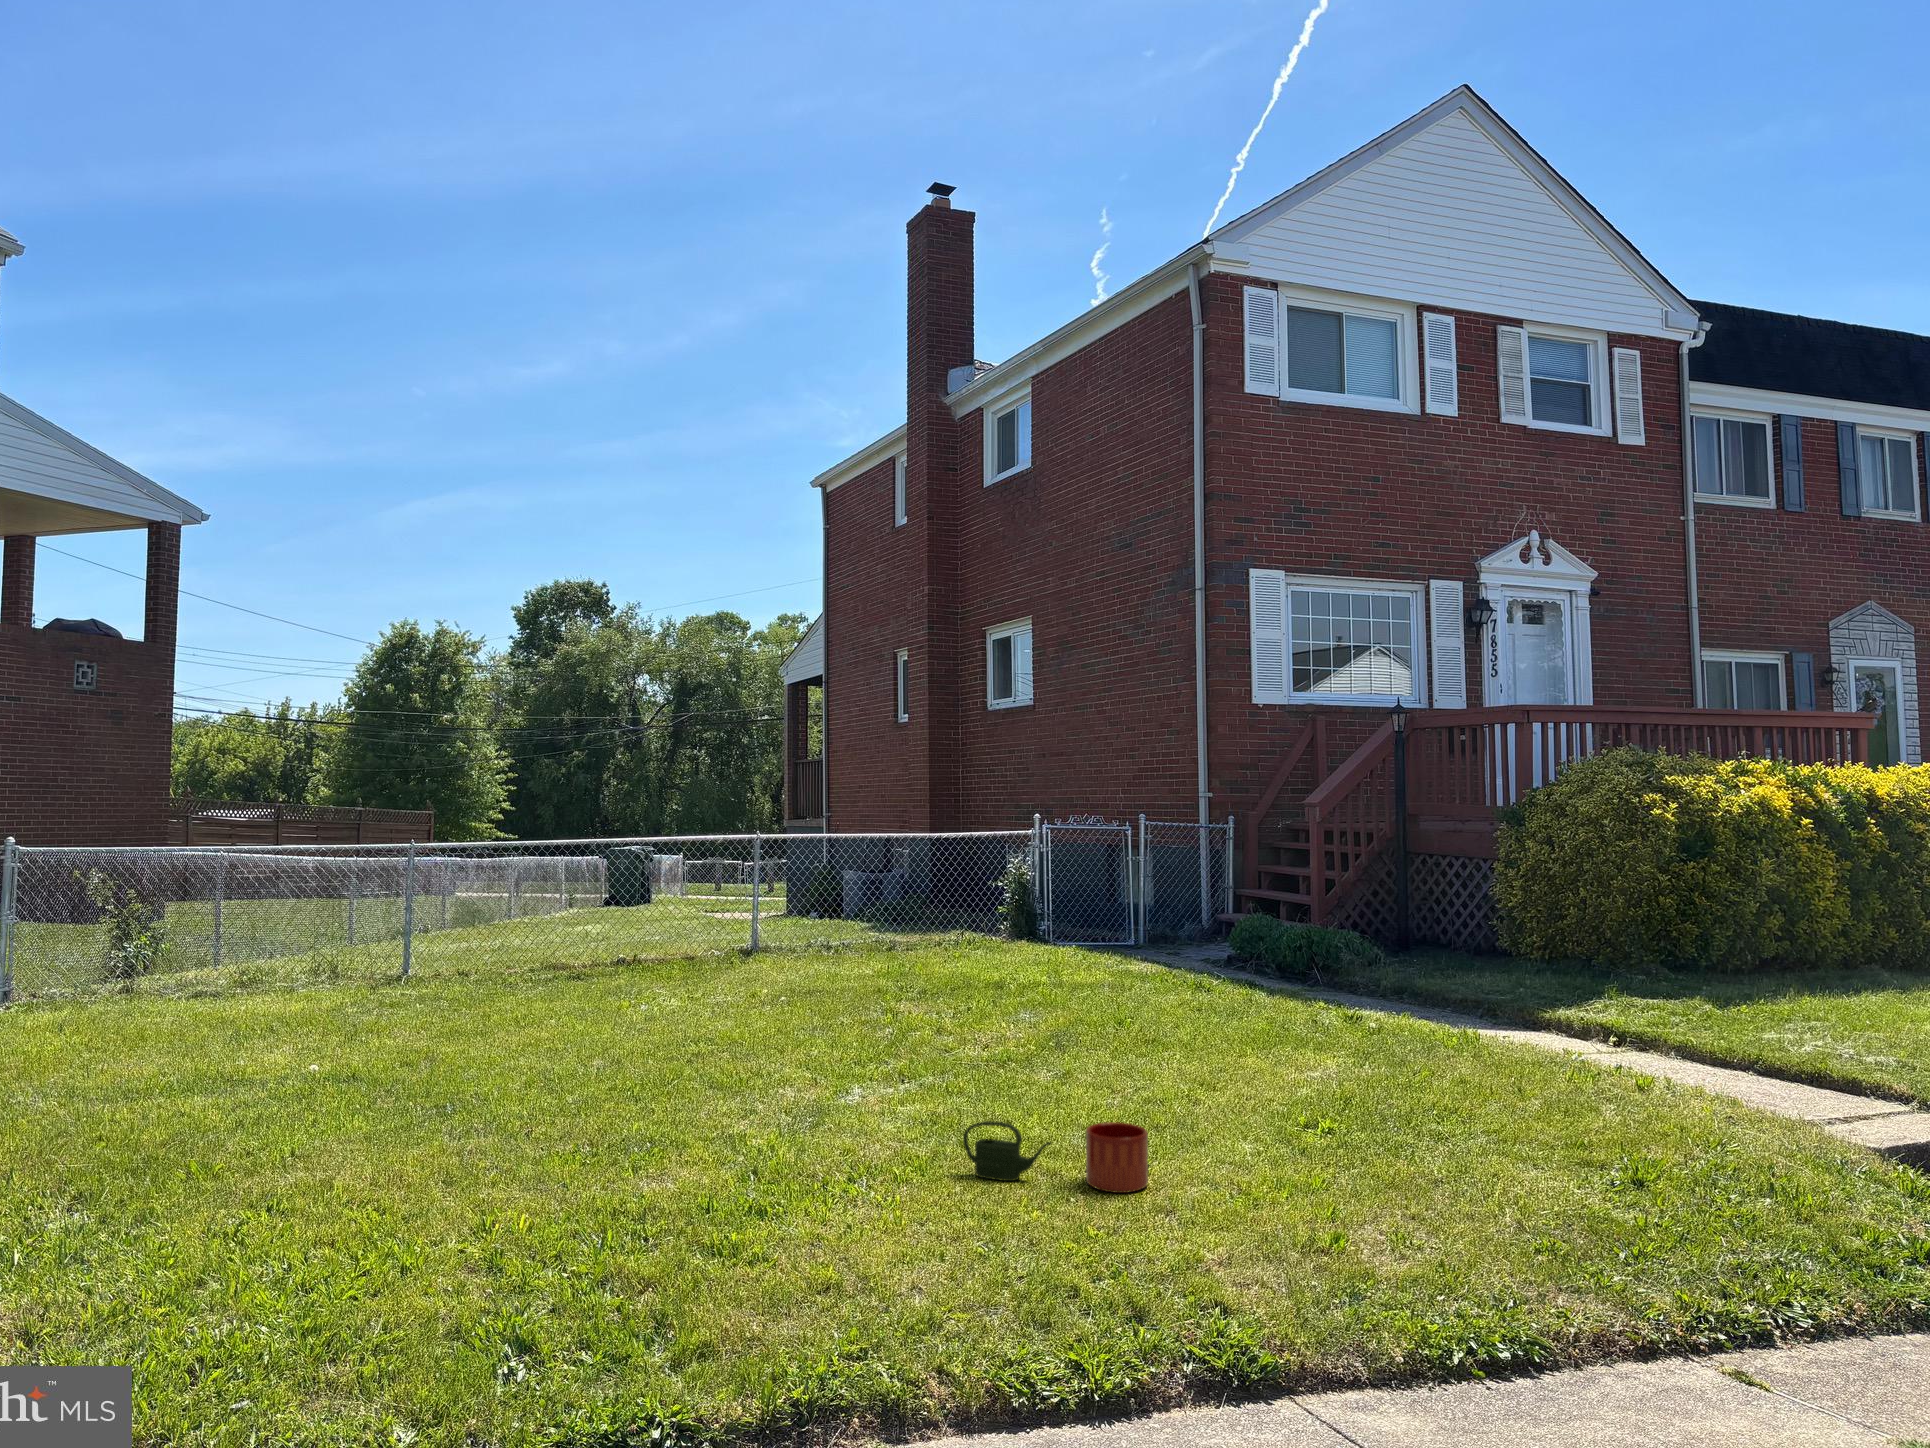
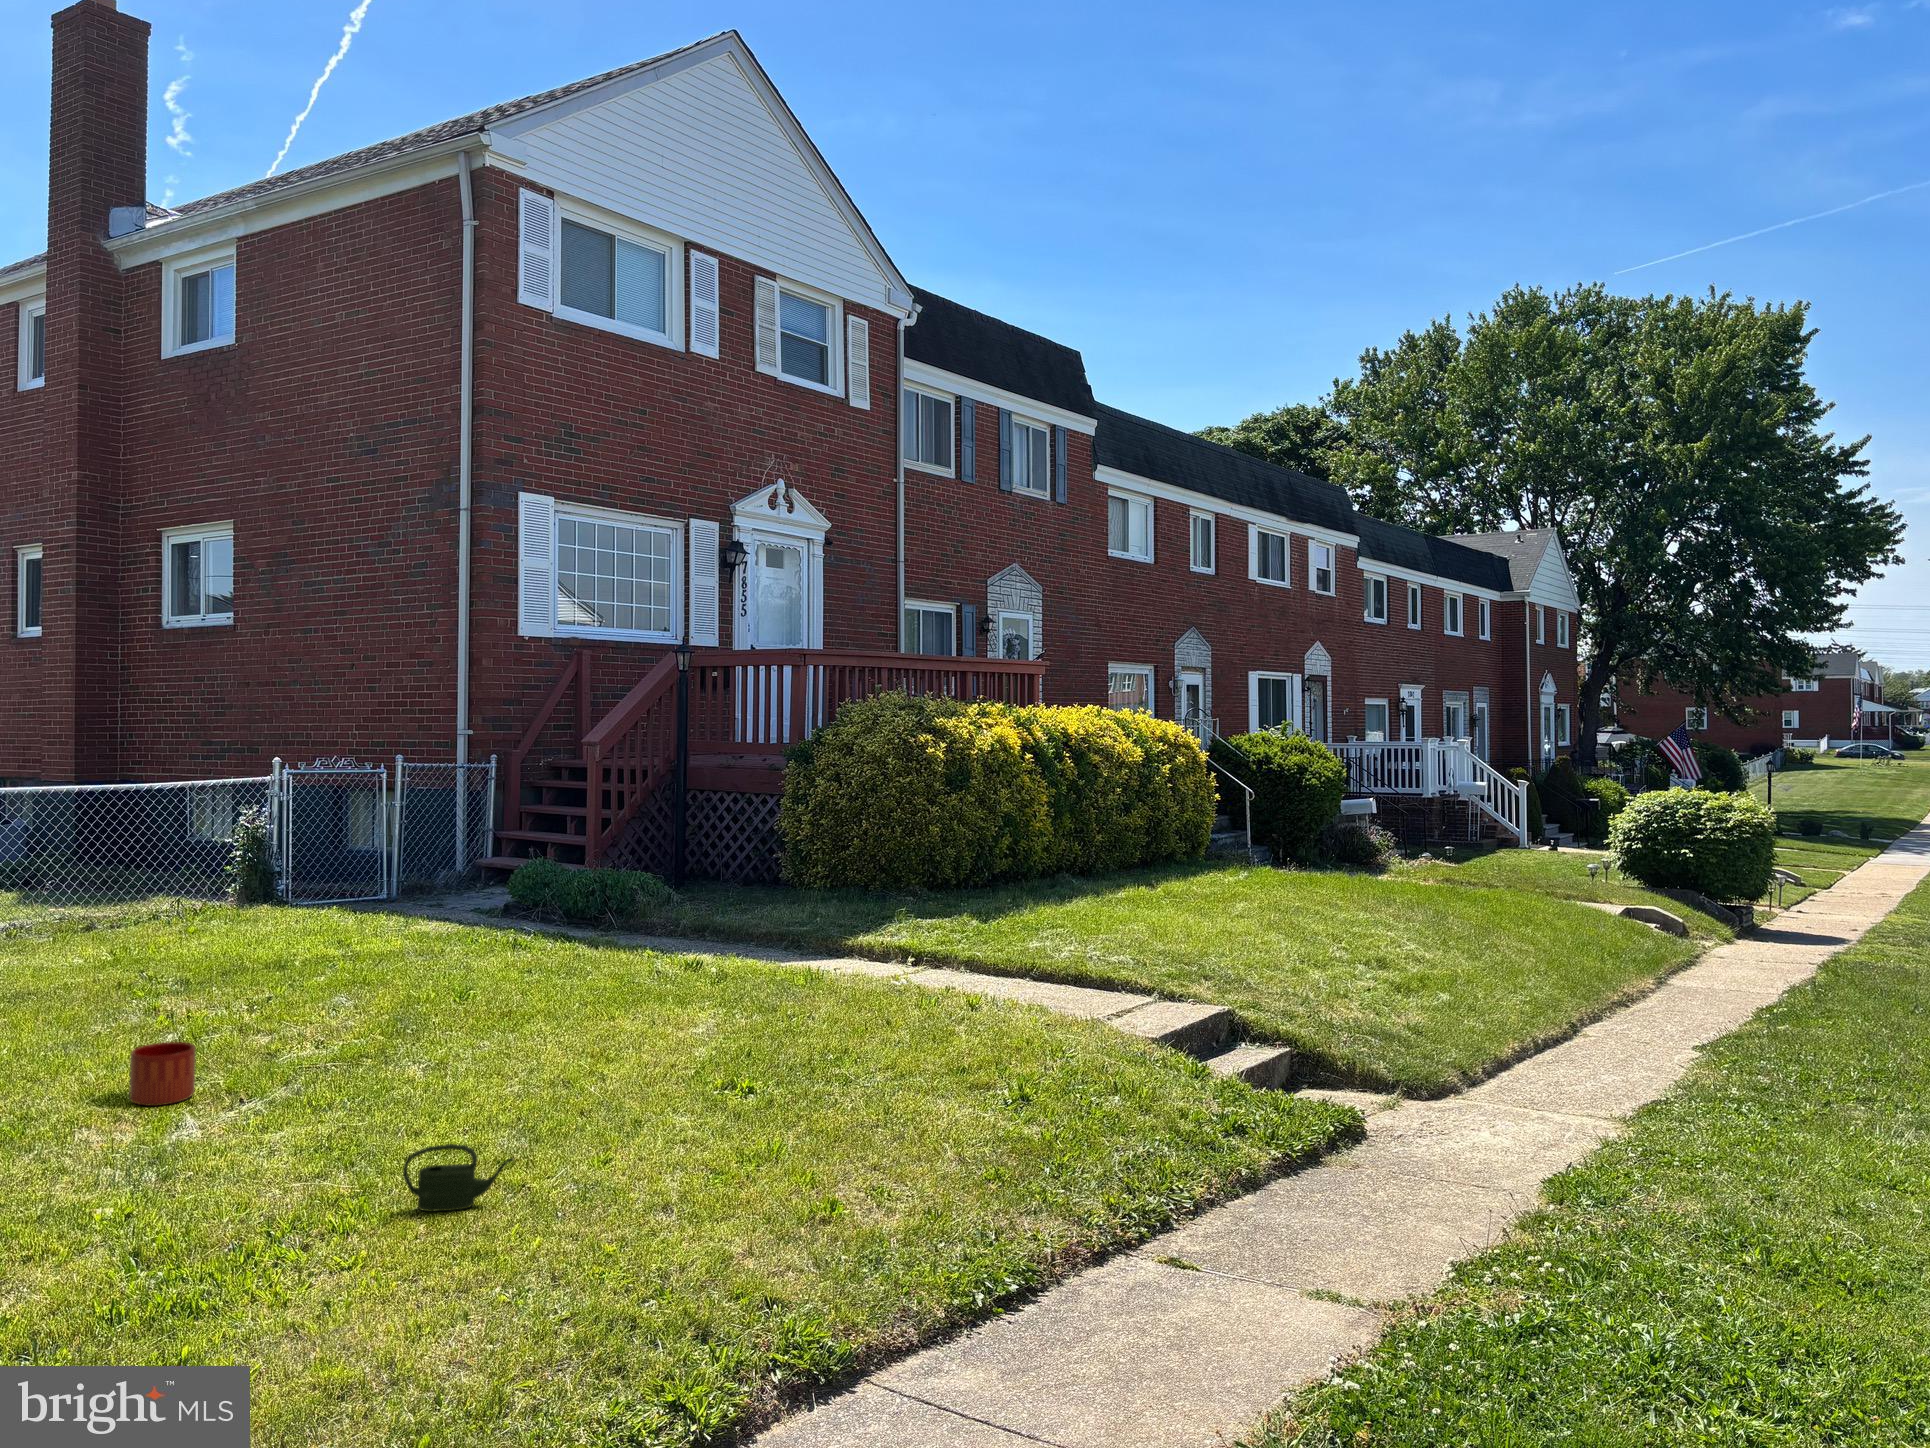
planter: present [1086,1122,1148,1193] -> present [130,1042,196,1106]

